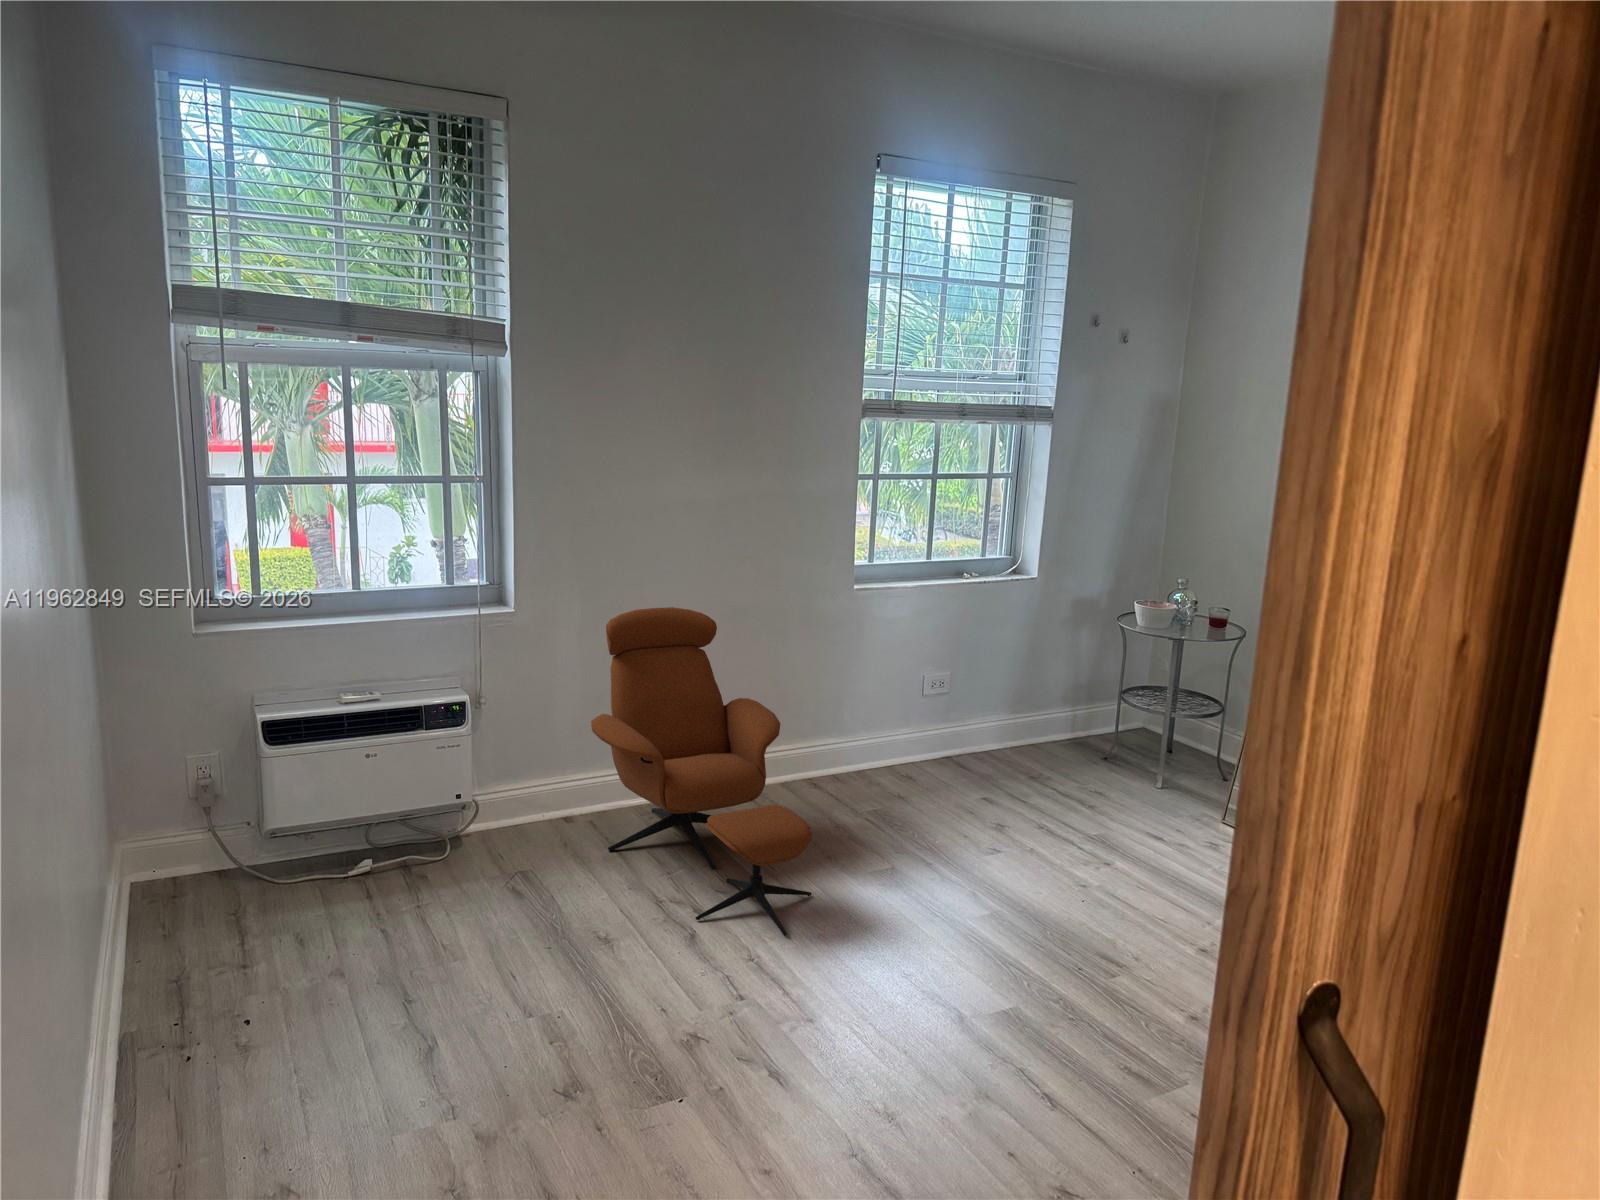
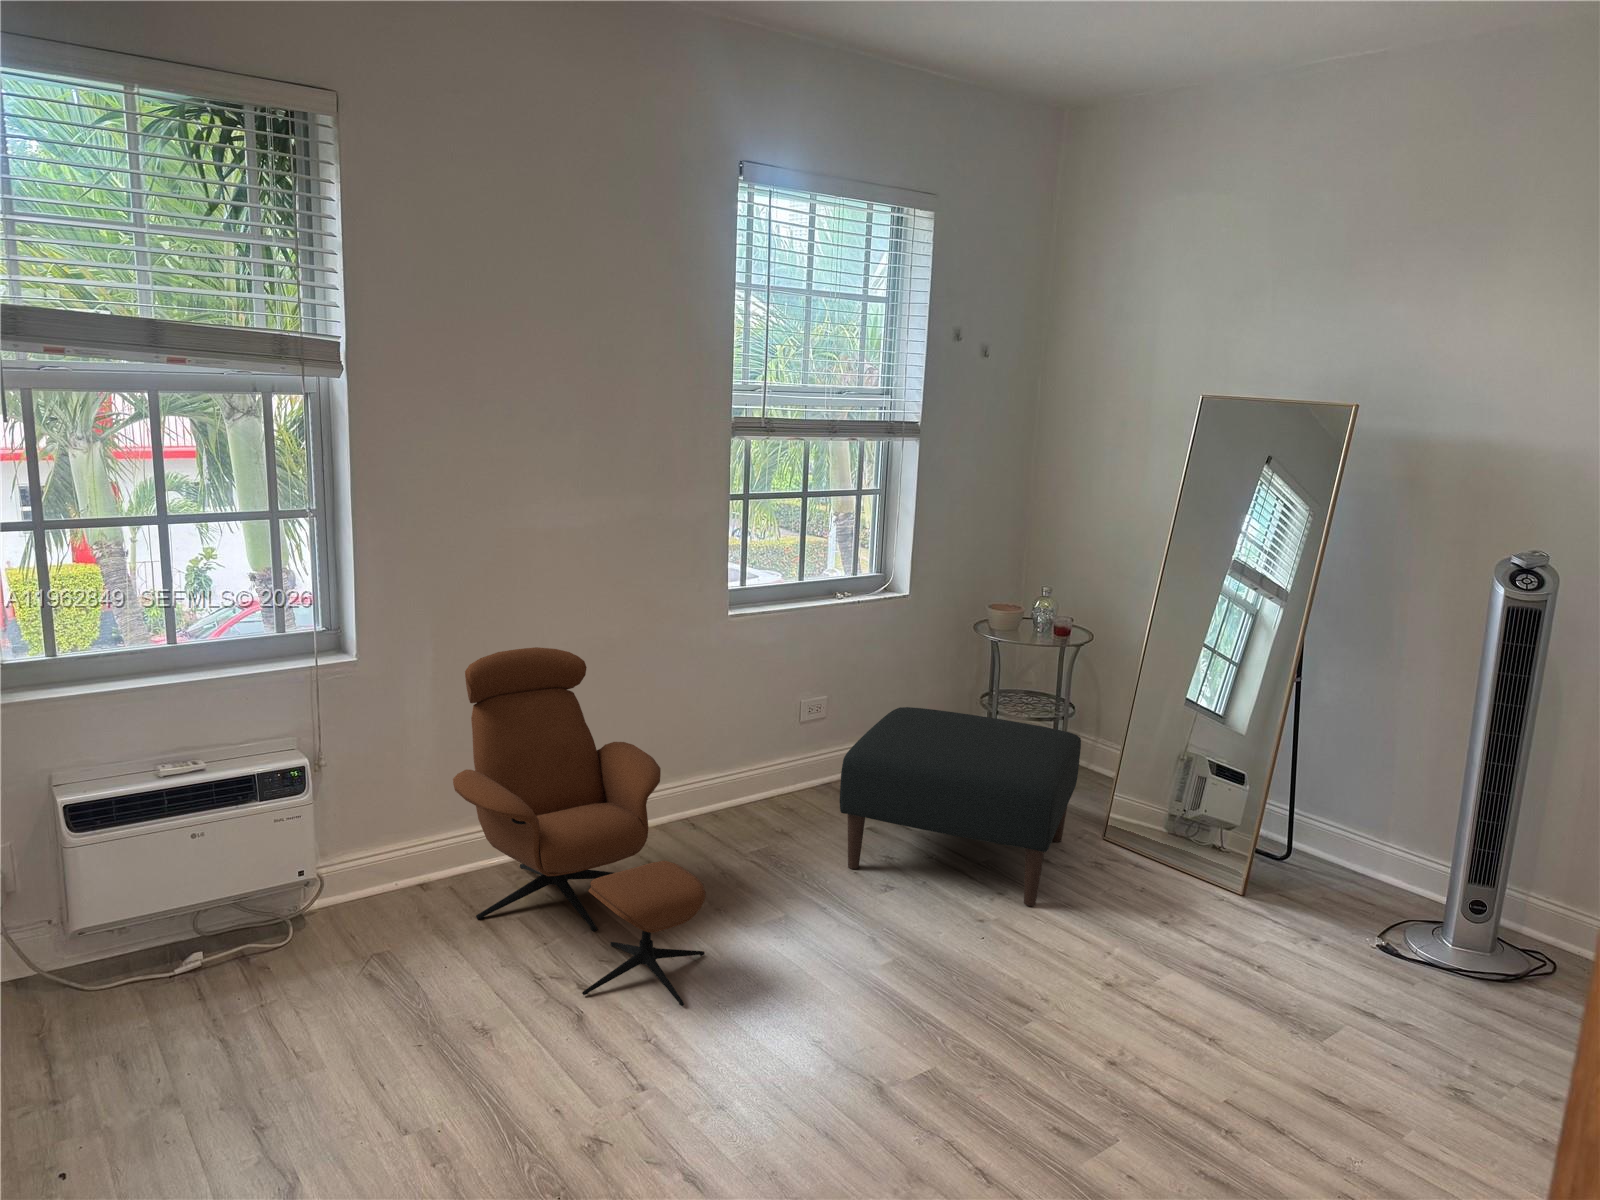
ottoman: none [952,684,1202,878] -> present [840,707,1081,906]

